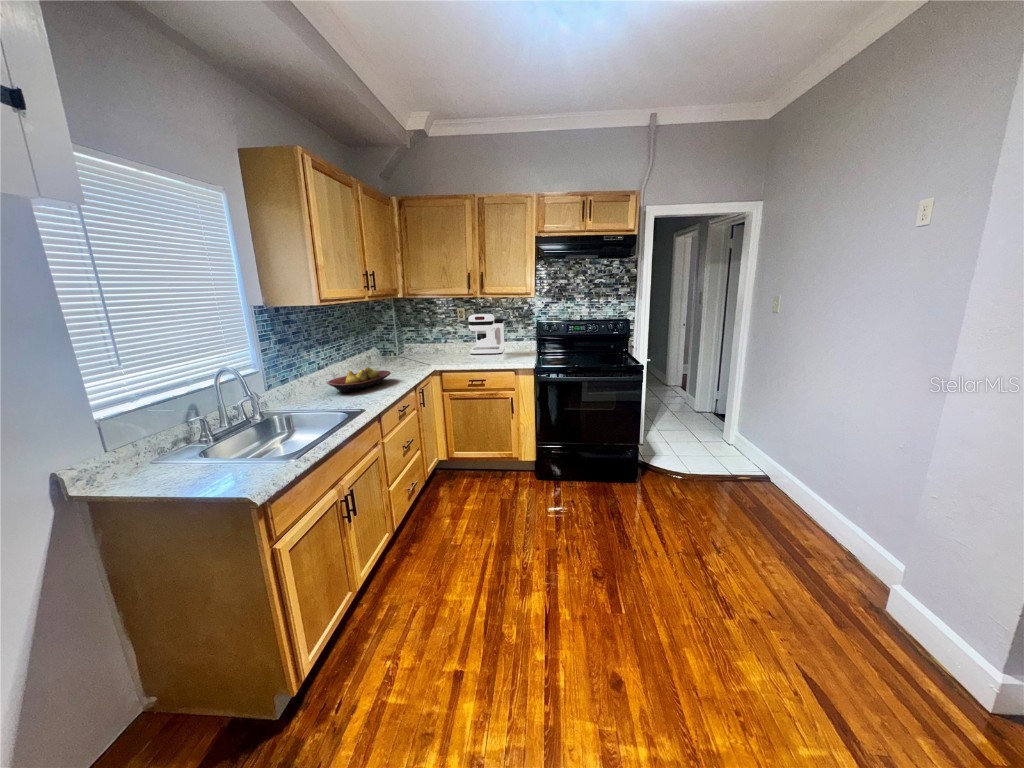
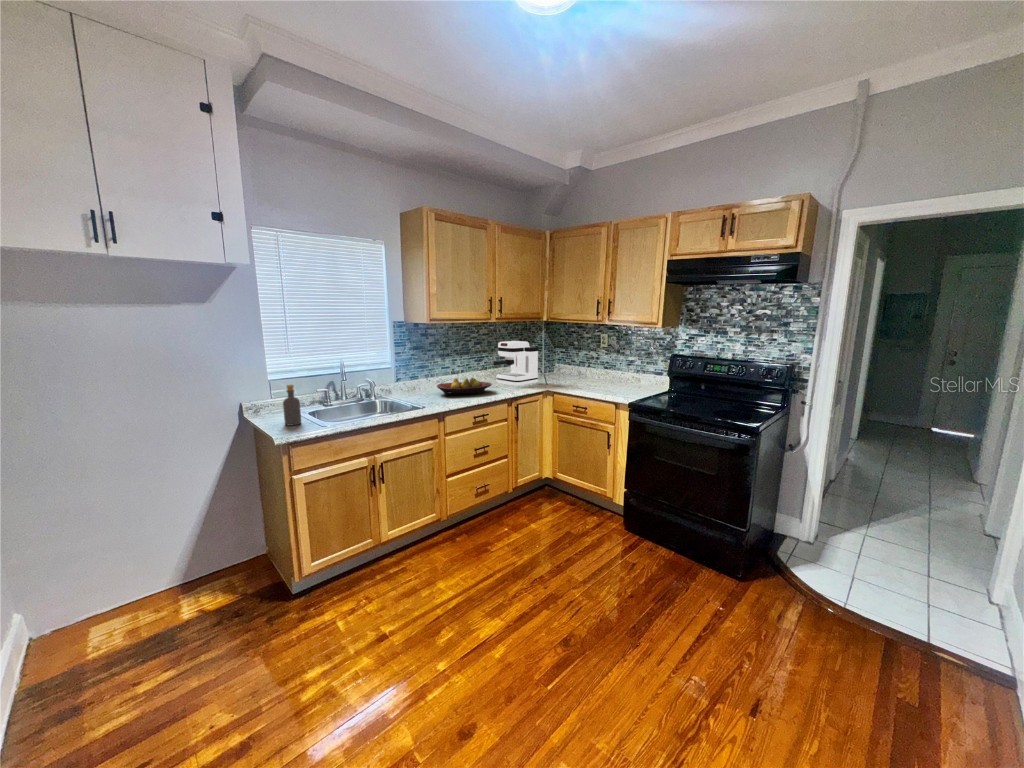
coffee maker: present [468,314,504,359] -> present [493,341,538,386]
bottle: none [193,415,230,483] -> present [283,385,301,425]

